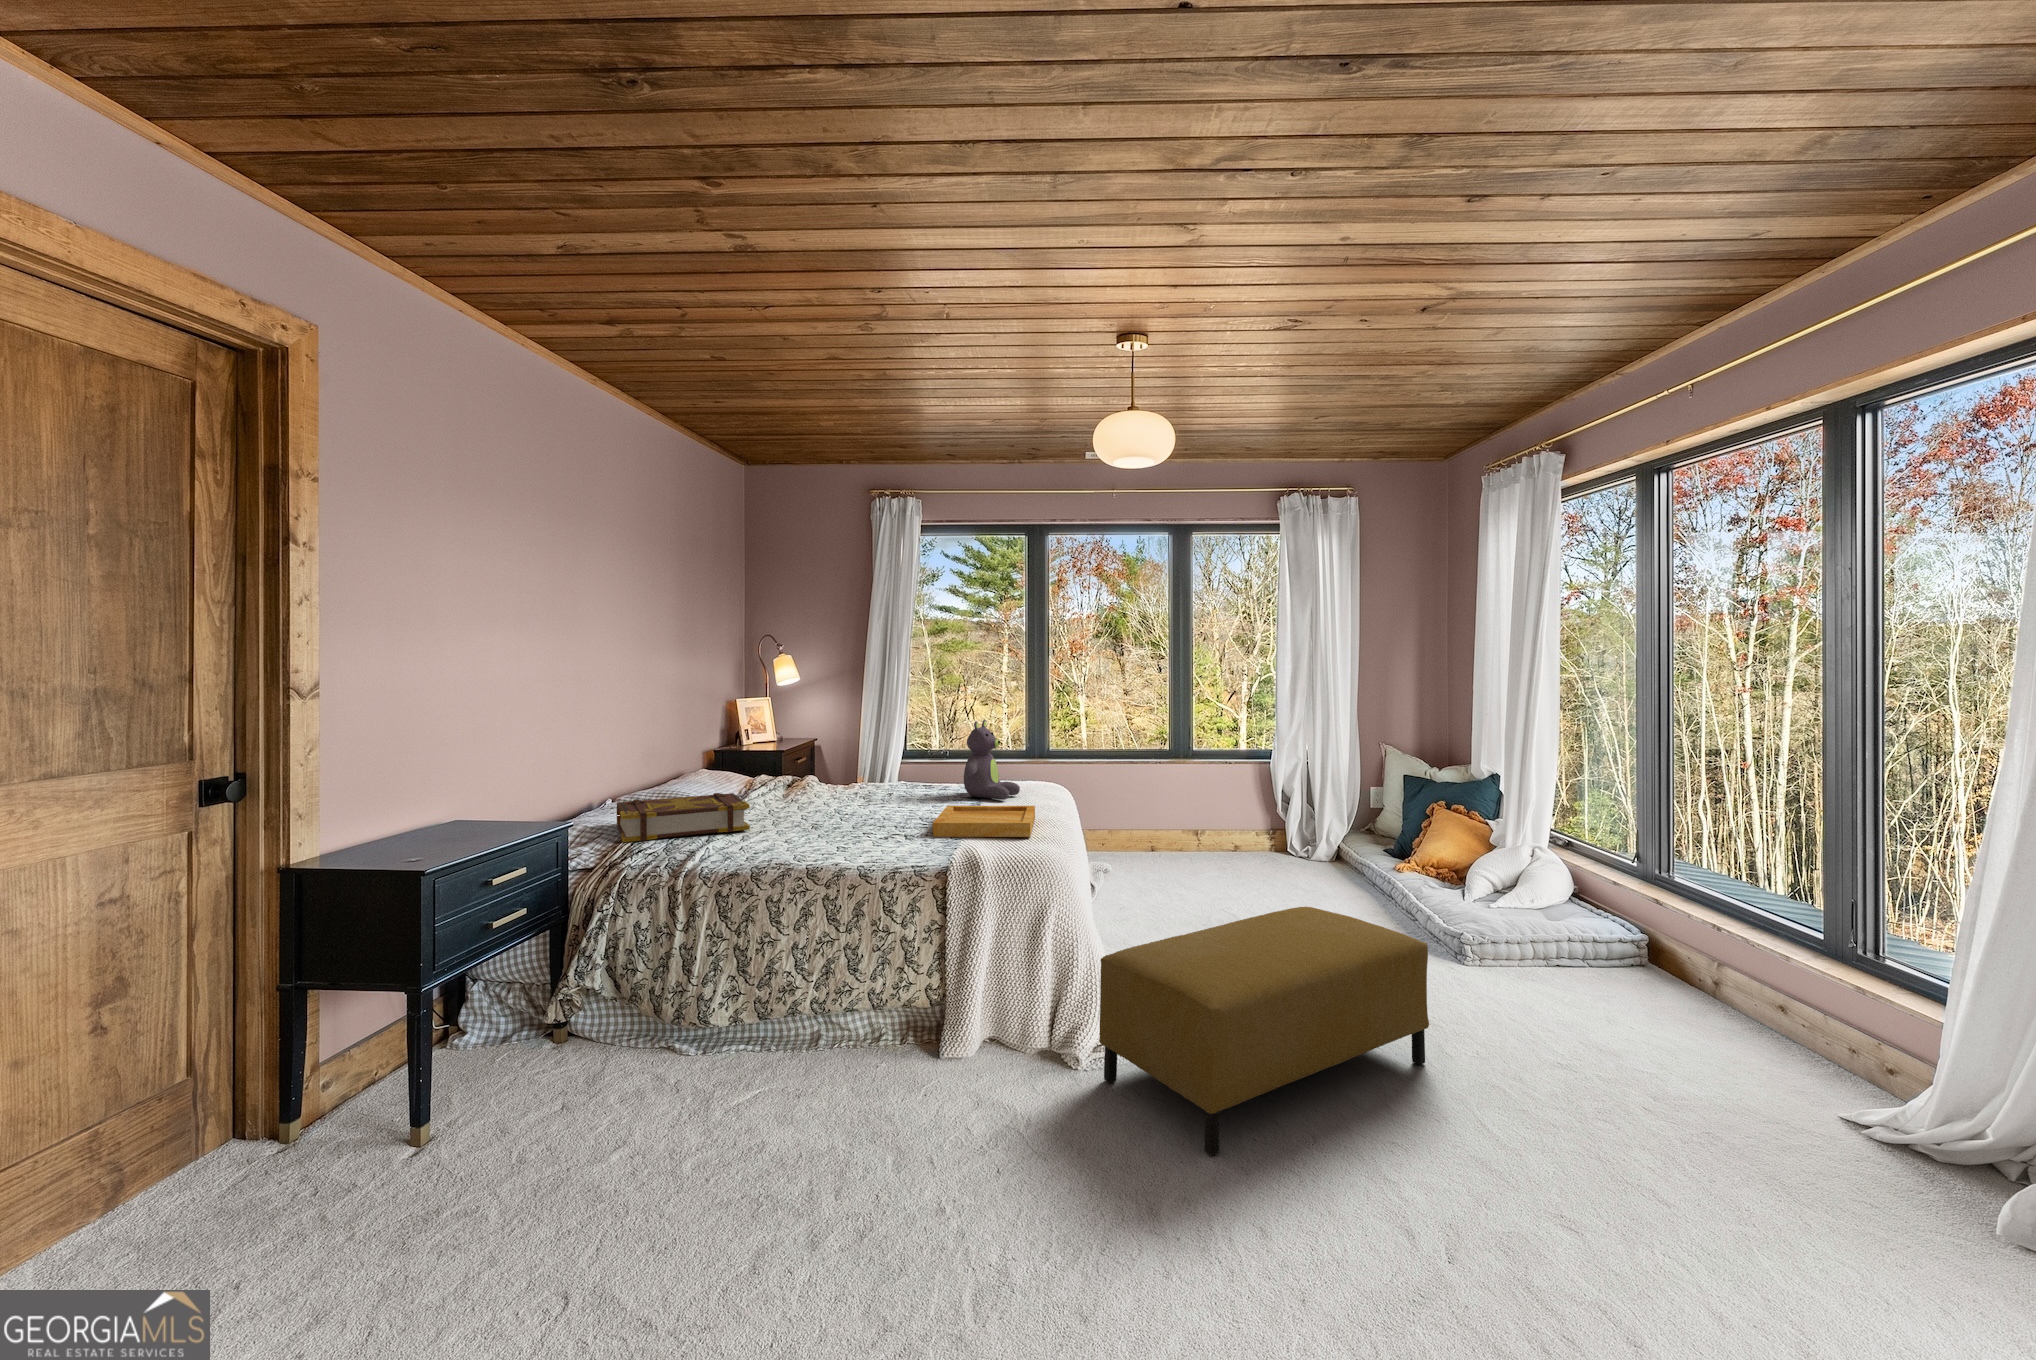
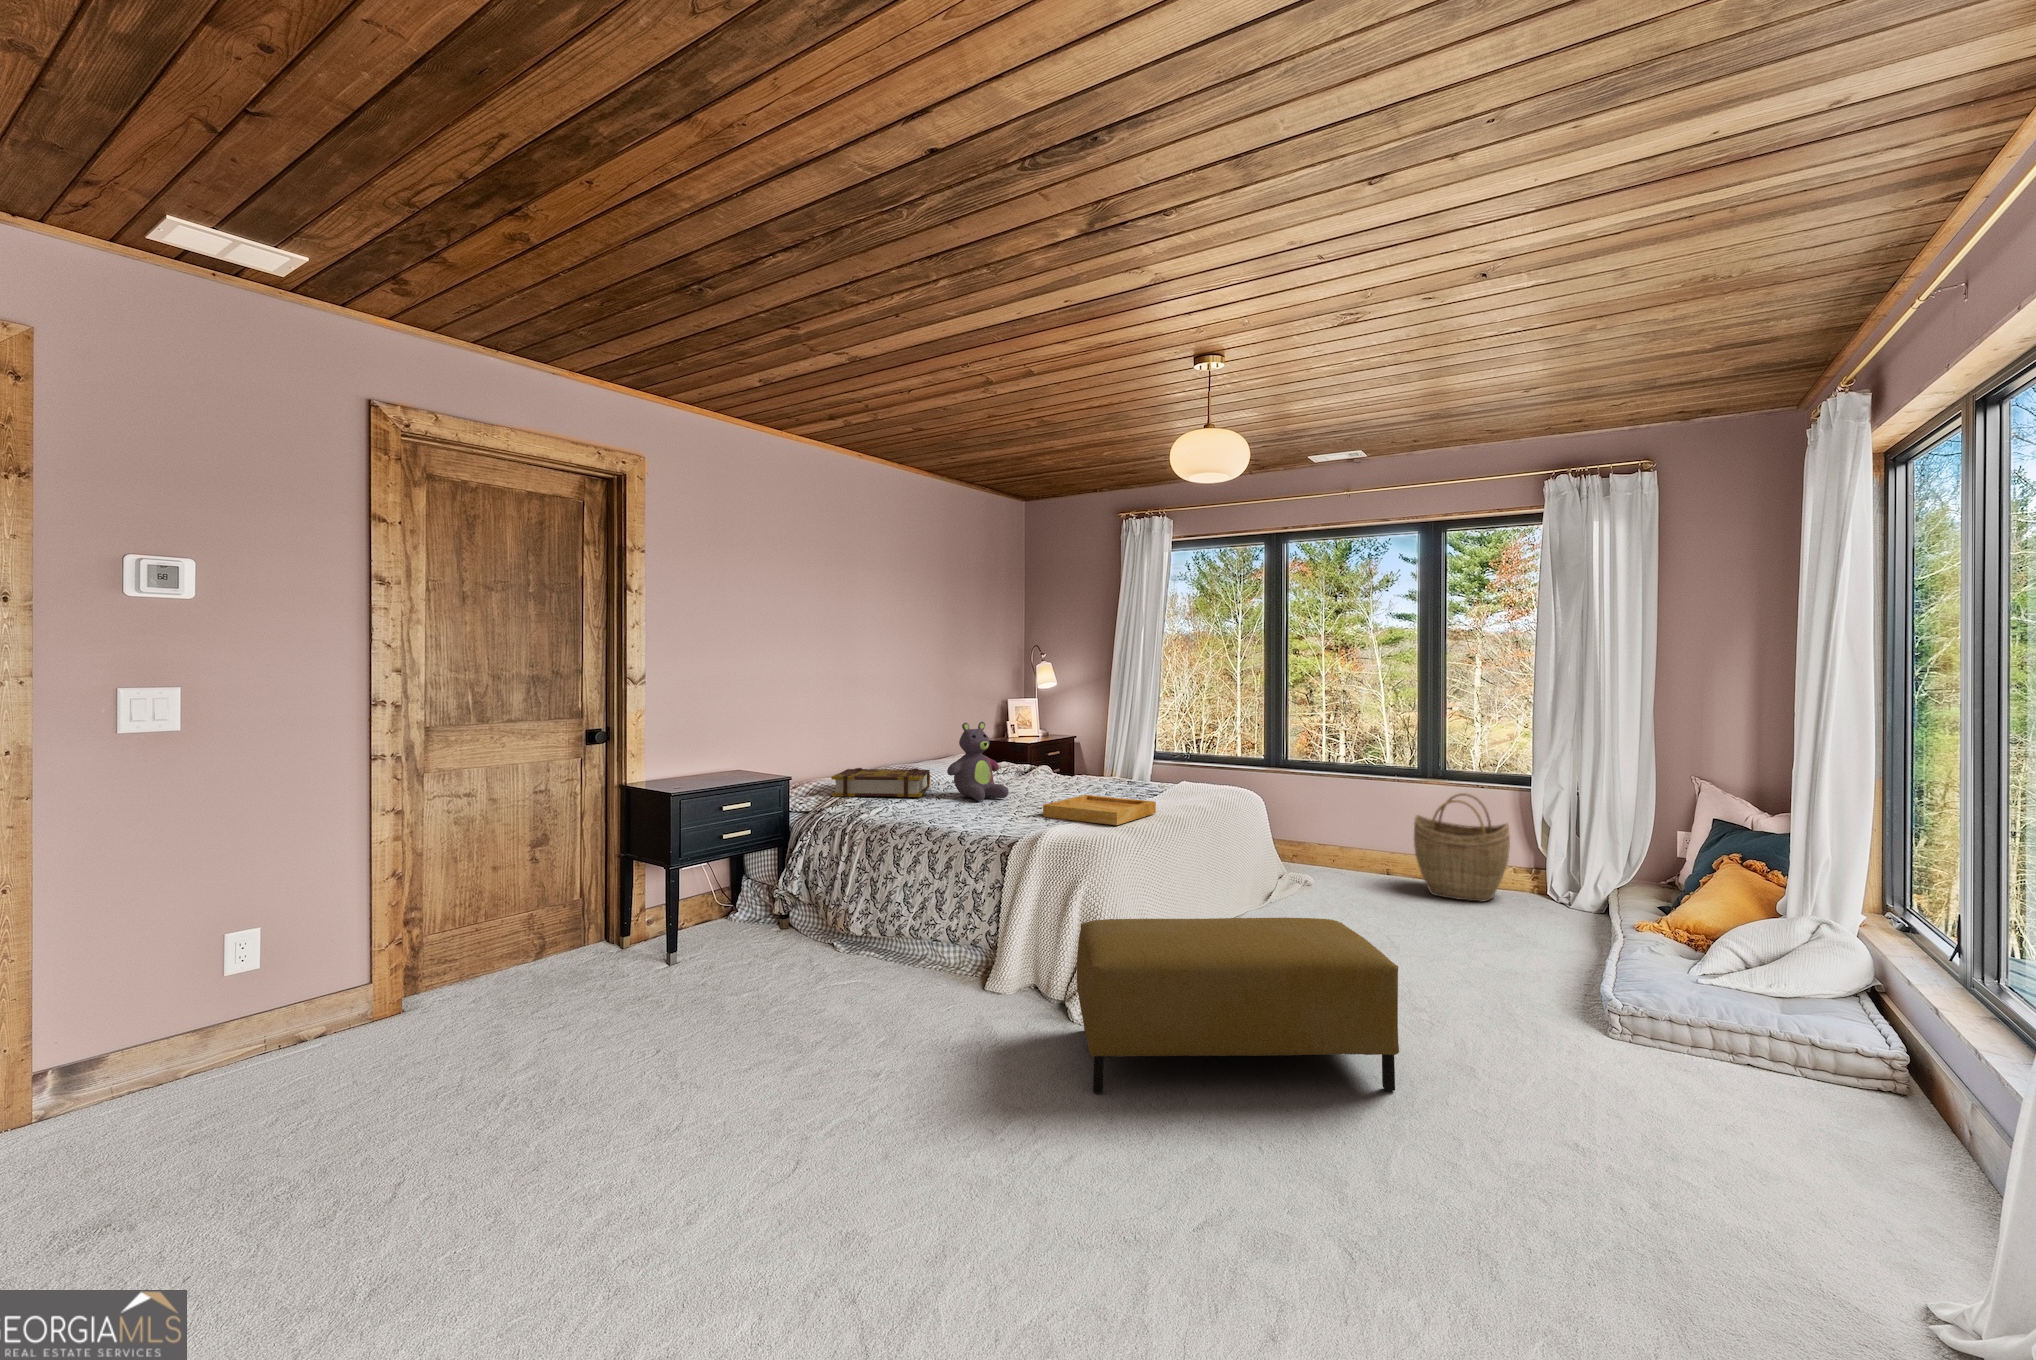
stuffed bear: present [964,720,1020,800] -> present [947,722,1009,801]
woven basket: none [1181,770,1260,865] -> present [1414,793,1510,902]

